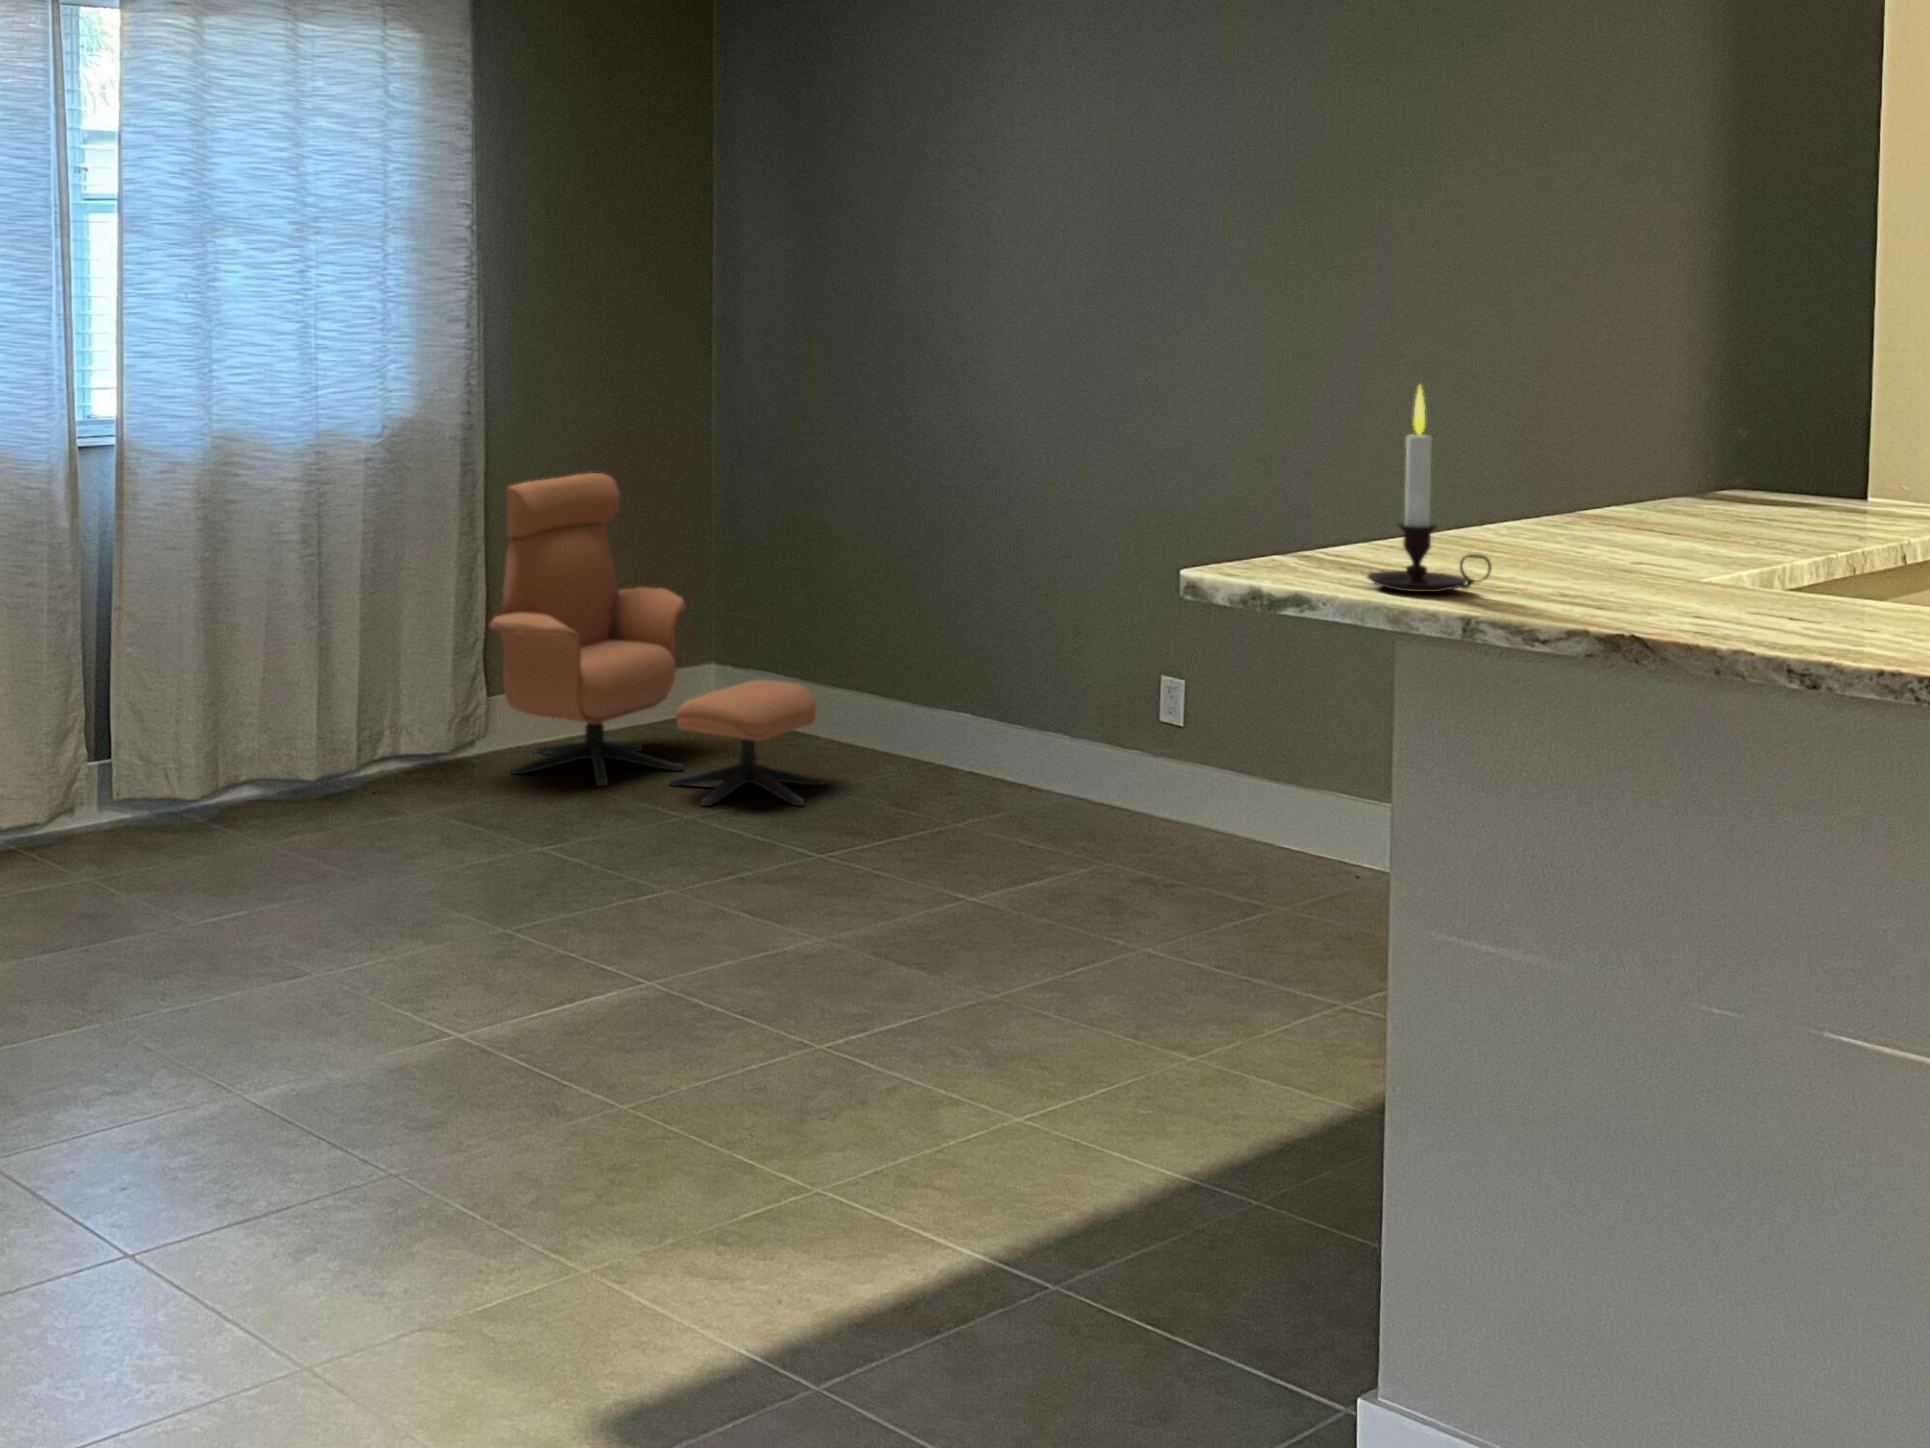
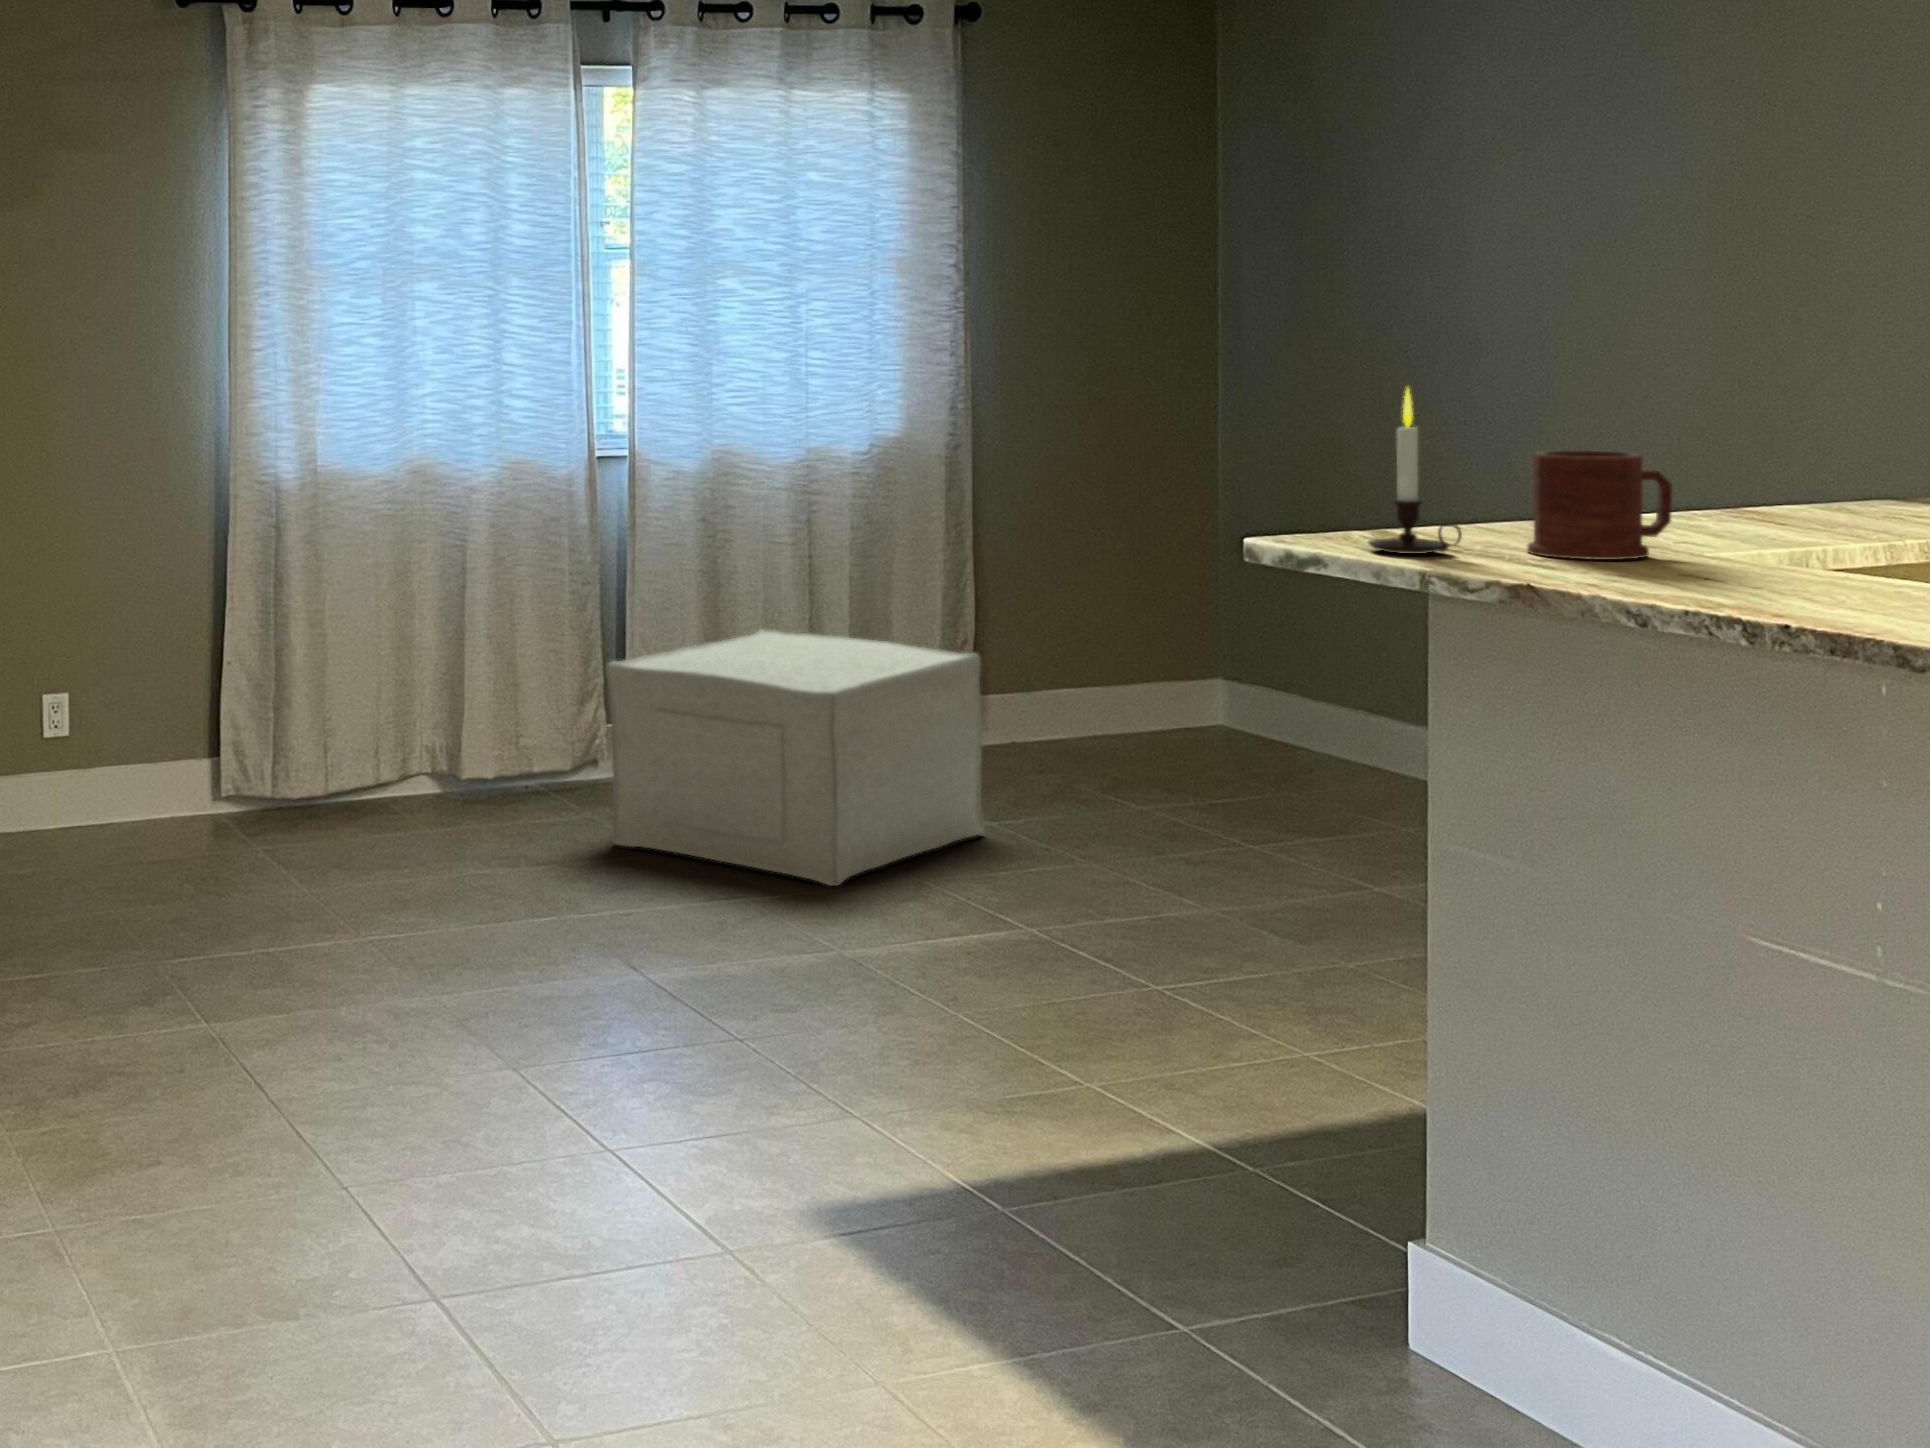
mug: none [1526,459,1685,593] -> present [1527,450,1672,560]
lounge chair: present [490,473,823,806] -> none [968,490,1285,801]
ottoman: none [116,644,545,950] -> present [606,629,985,886]

